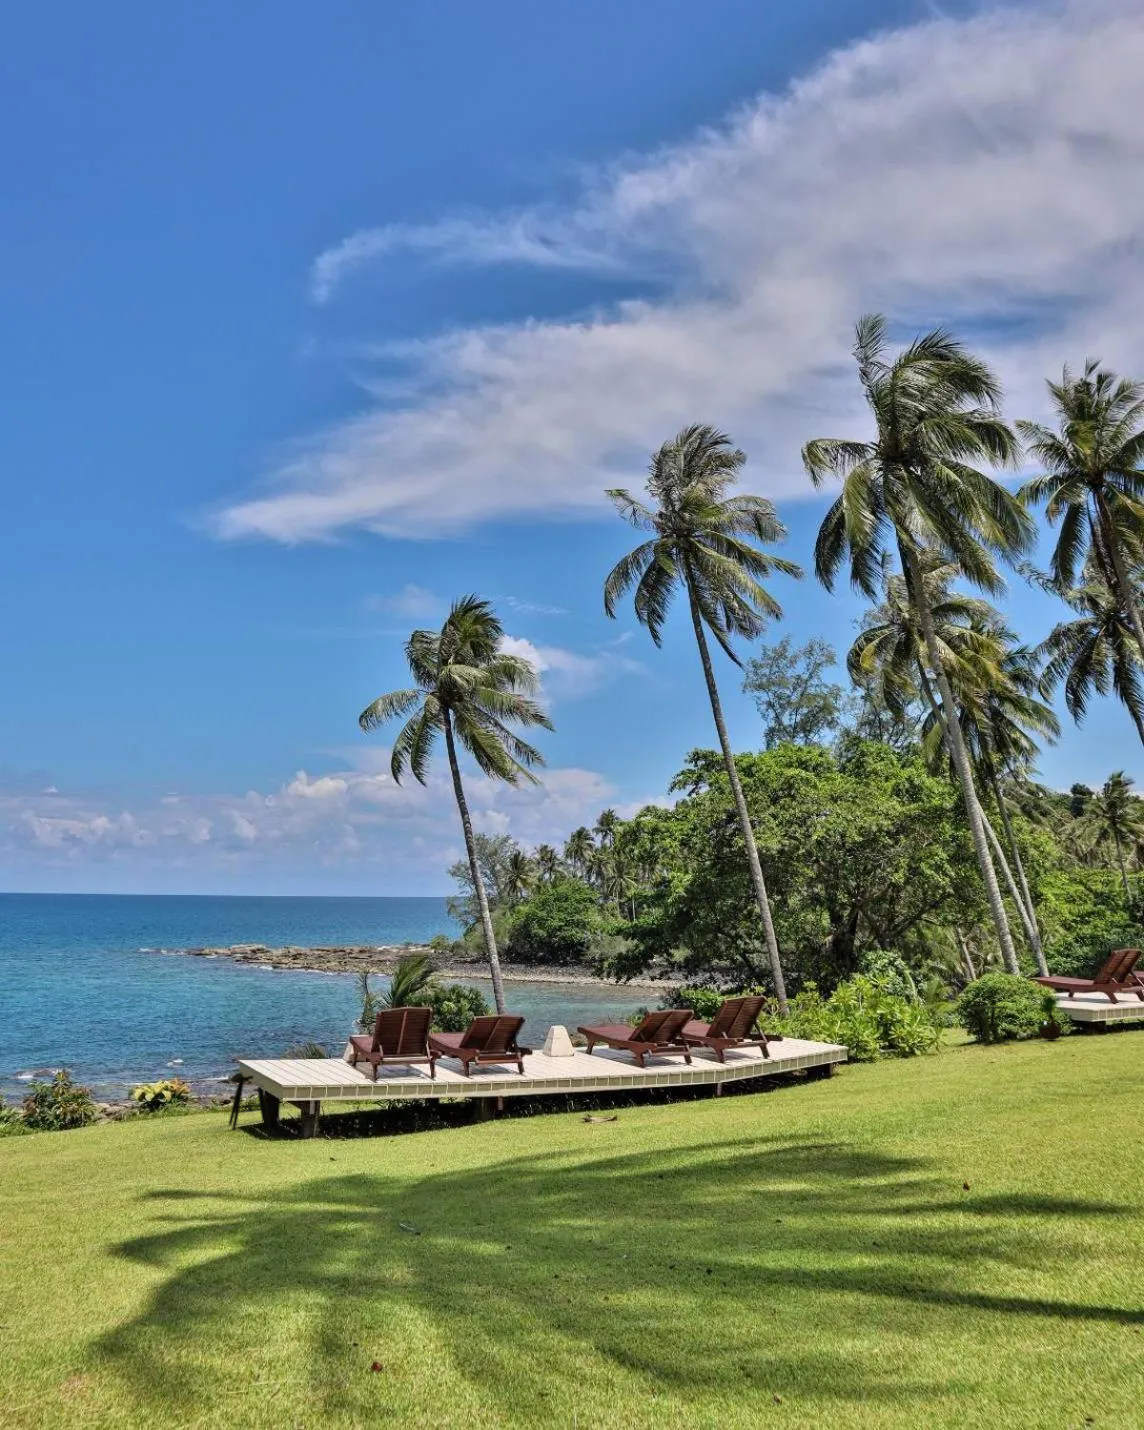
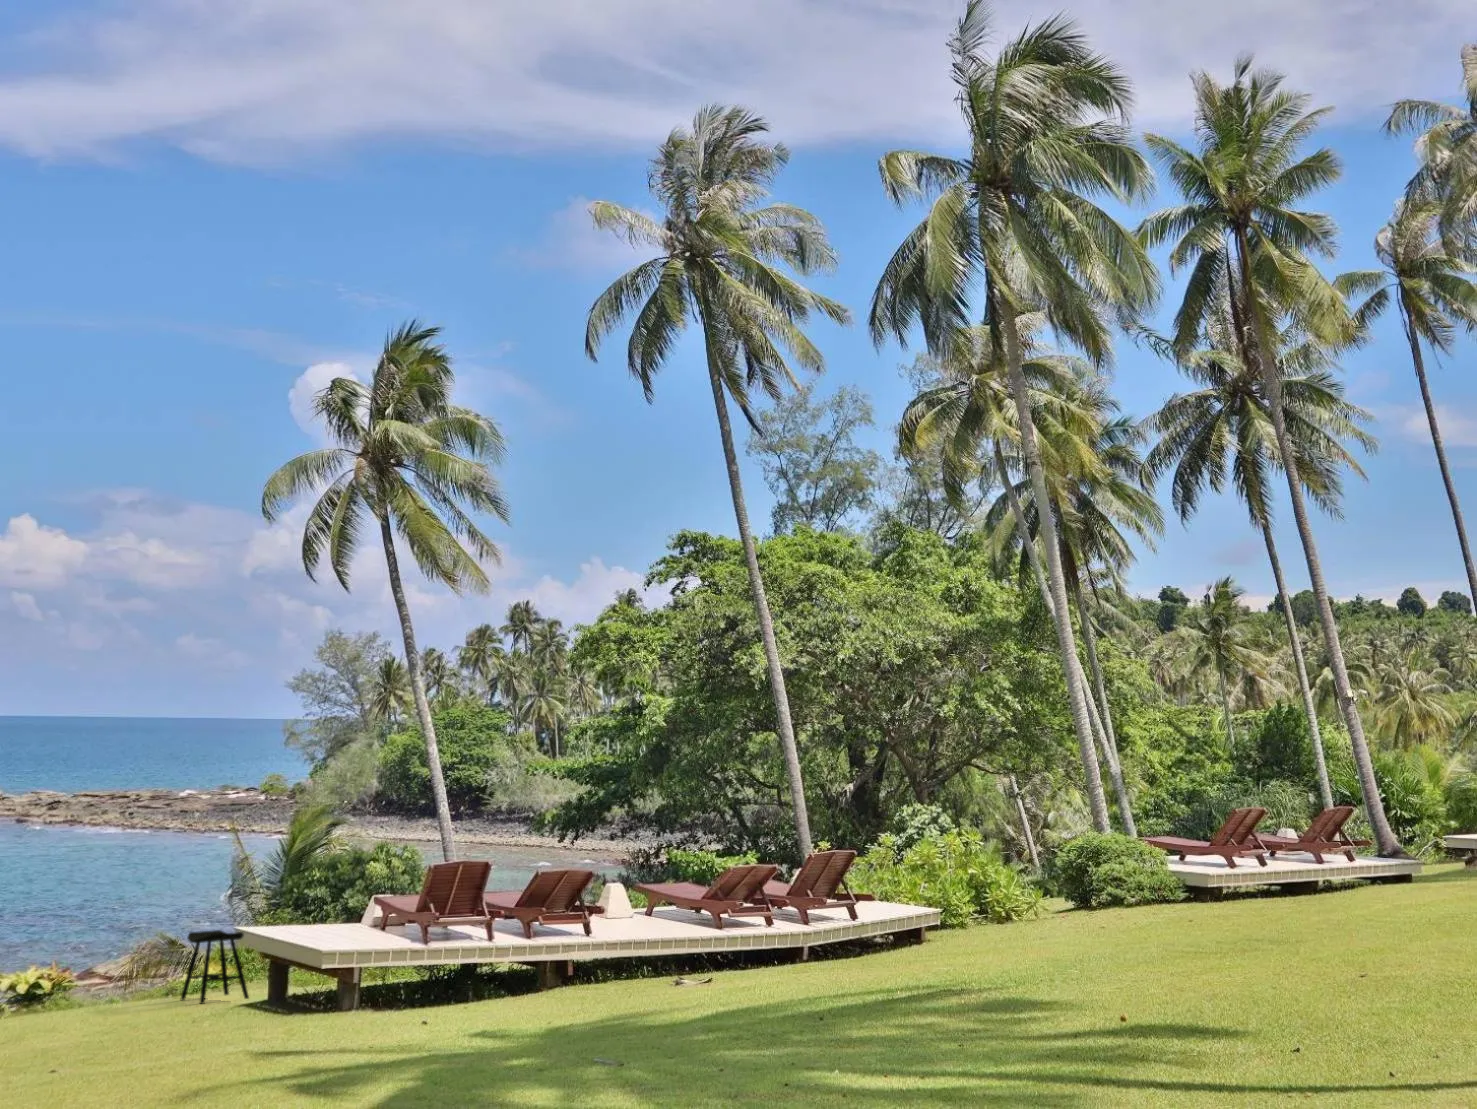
potted tree: present [1038,994,1061,1041] -> none [1151,847,1182,906]
side table: present [970,1006,1009,1046] -> none [1076,865,1120,912]

